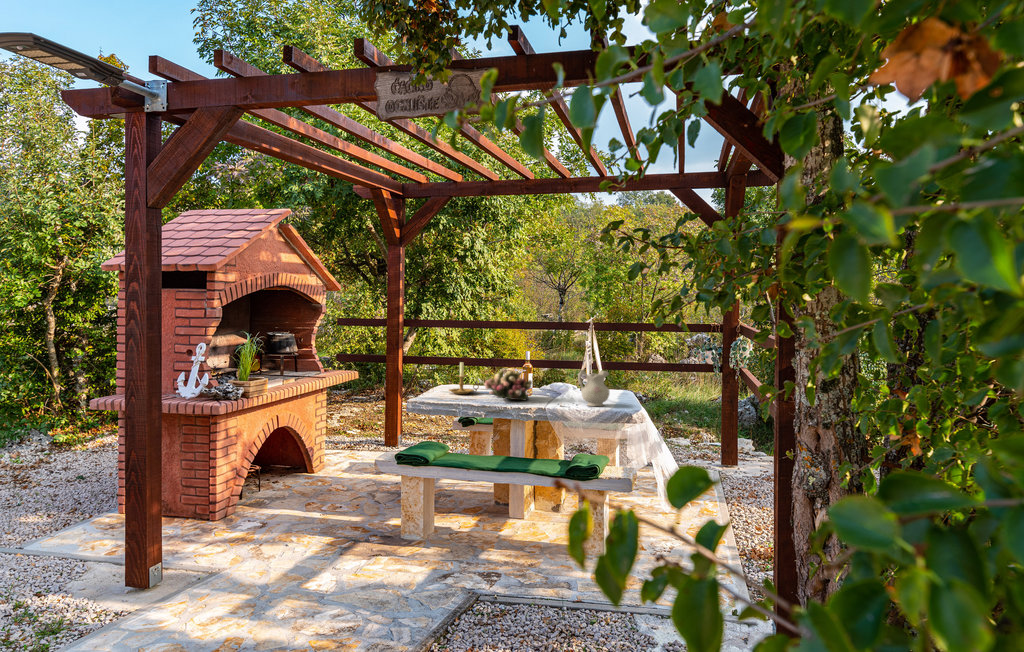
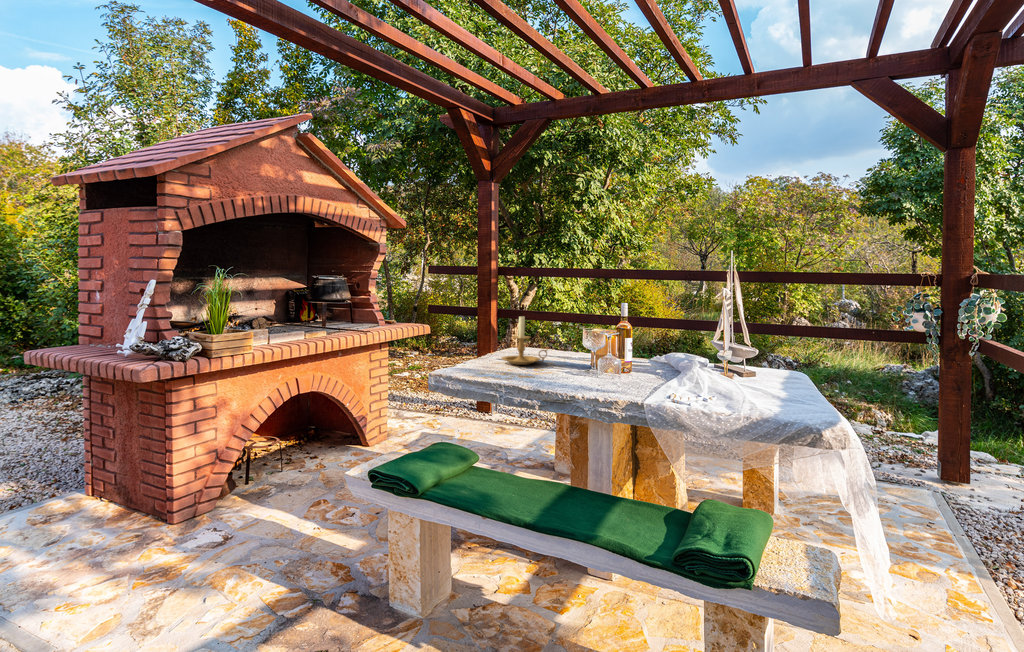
flower arrangement: present [484,369,532,400] -> none [546,329,626,383]
ceramic pitcher: present [578,370,609,406] -> none [709,335,774,407]

